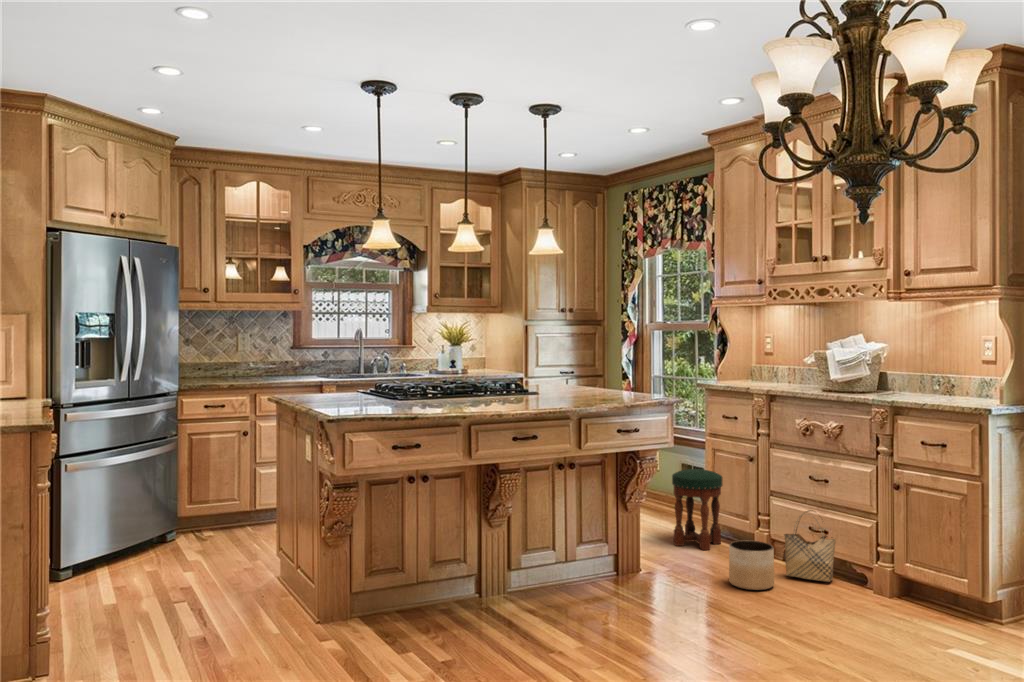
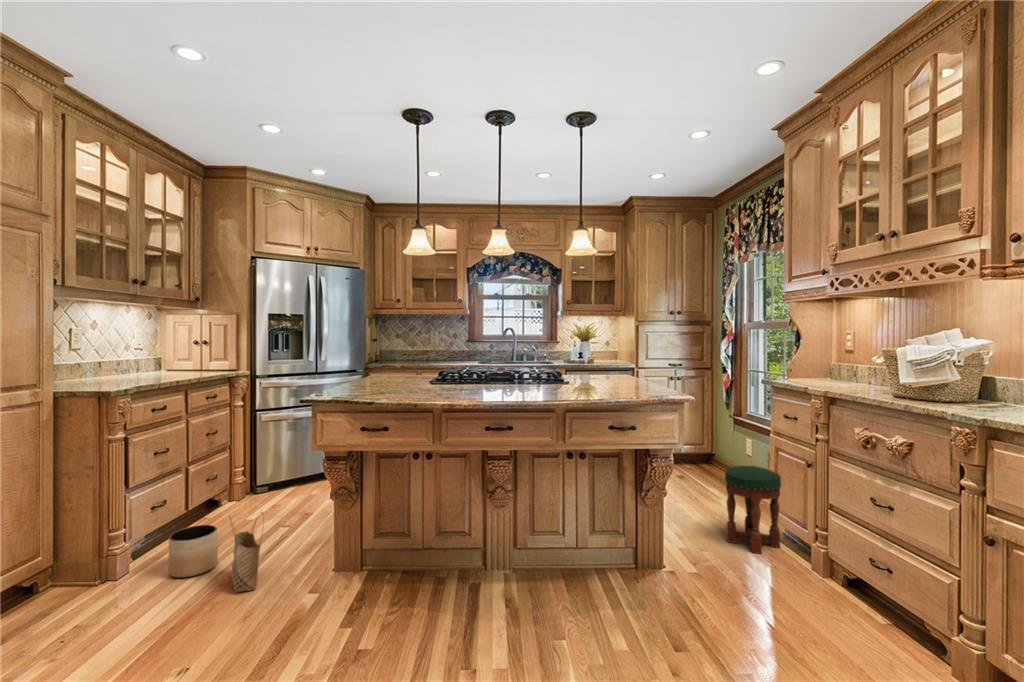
woven basket: present [784,510,836,582] -> present [230,518,261,592]
planter: present [729,540,774,590] -> present [169,525,218,578]

